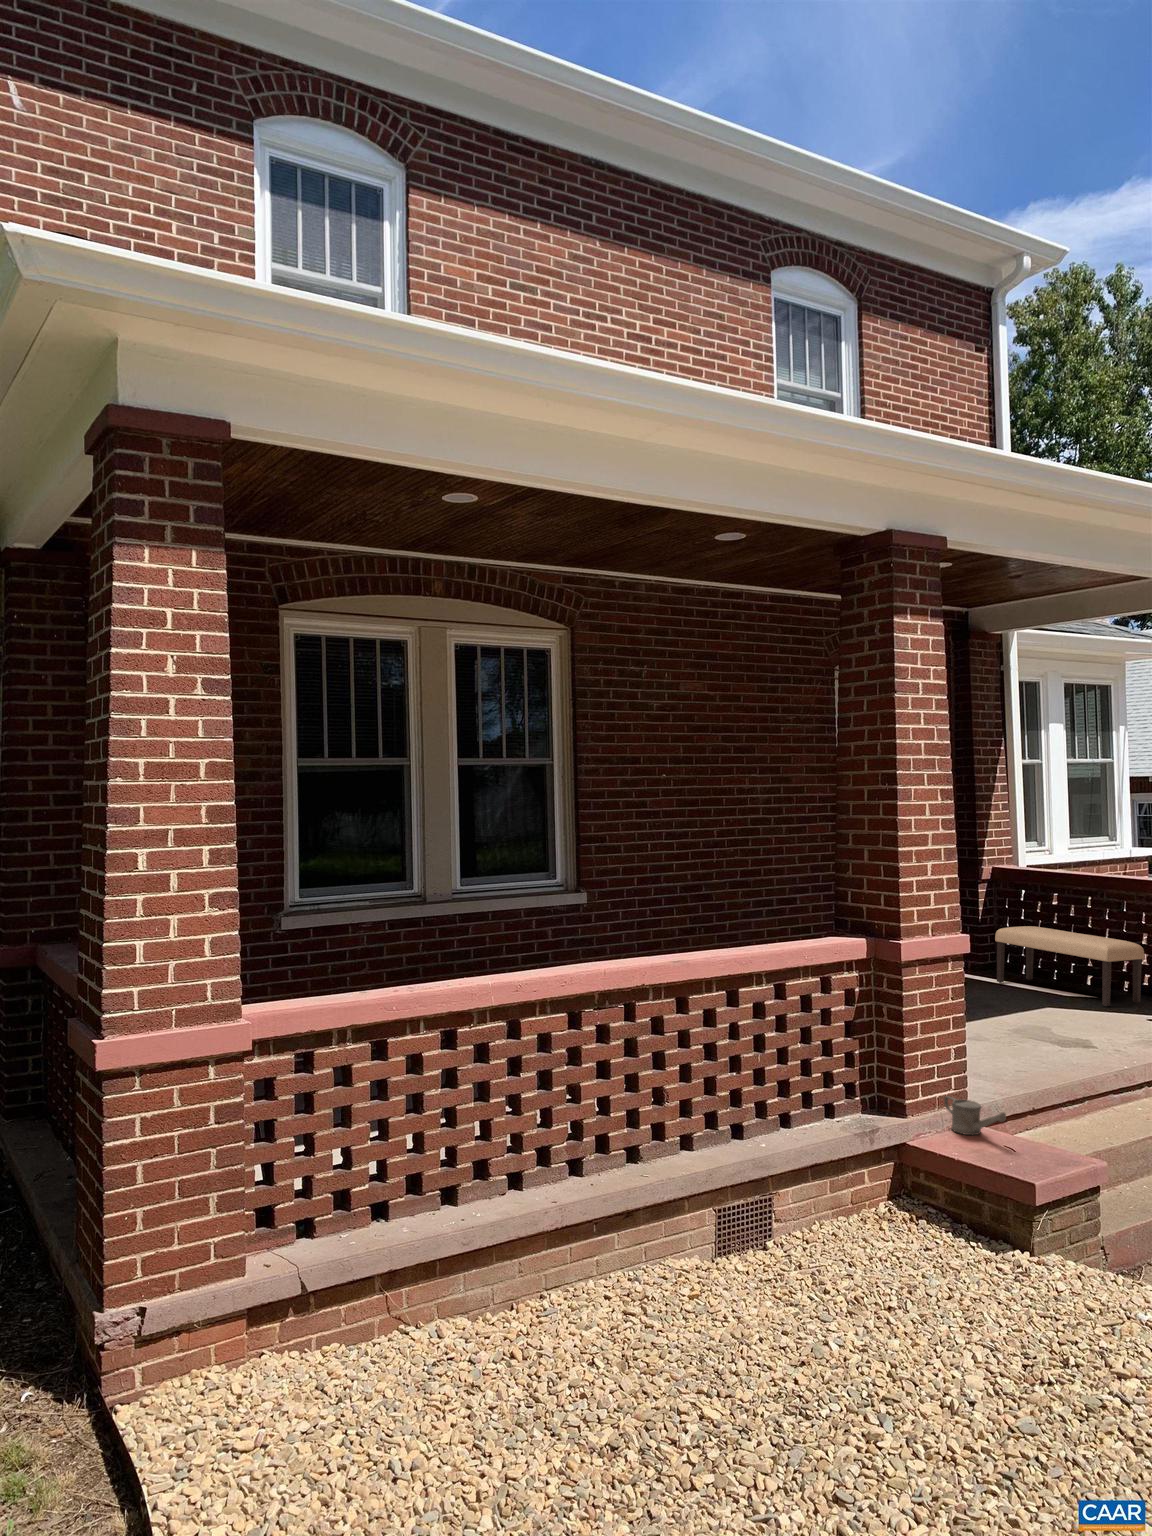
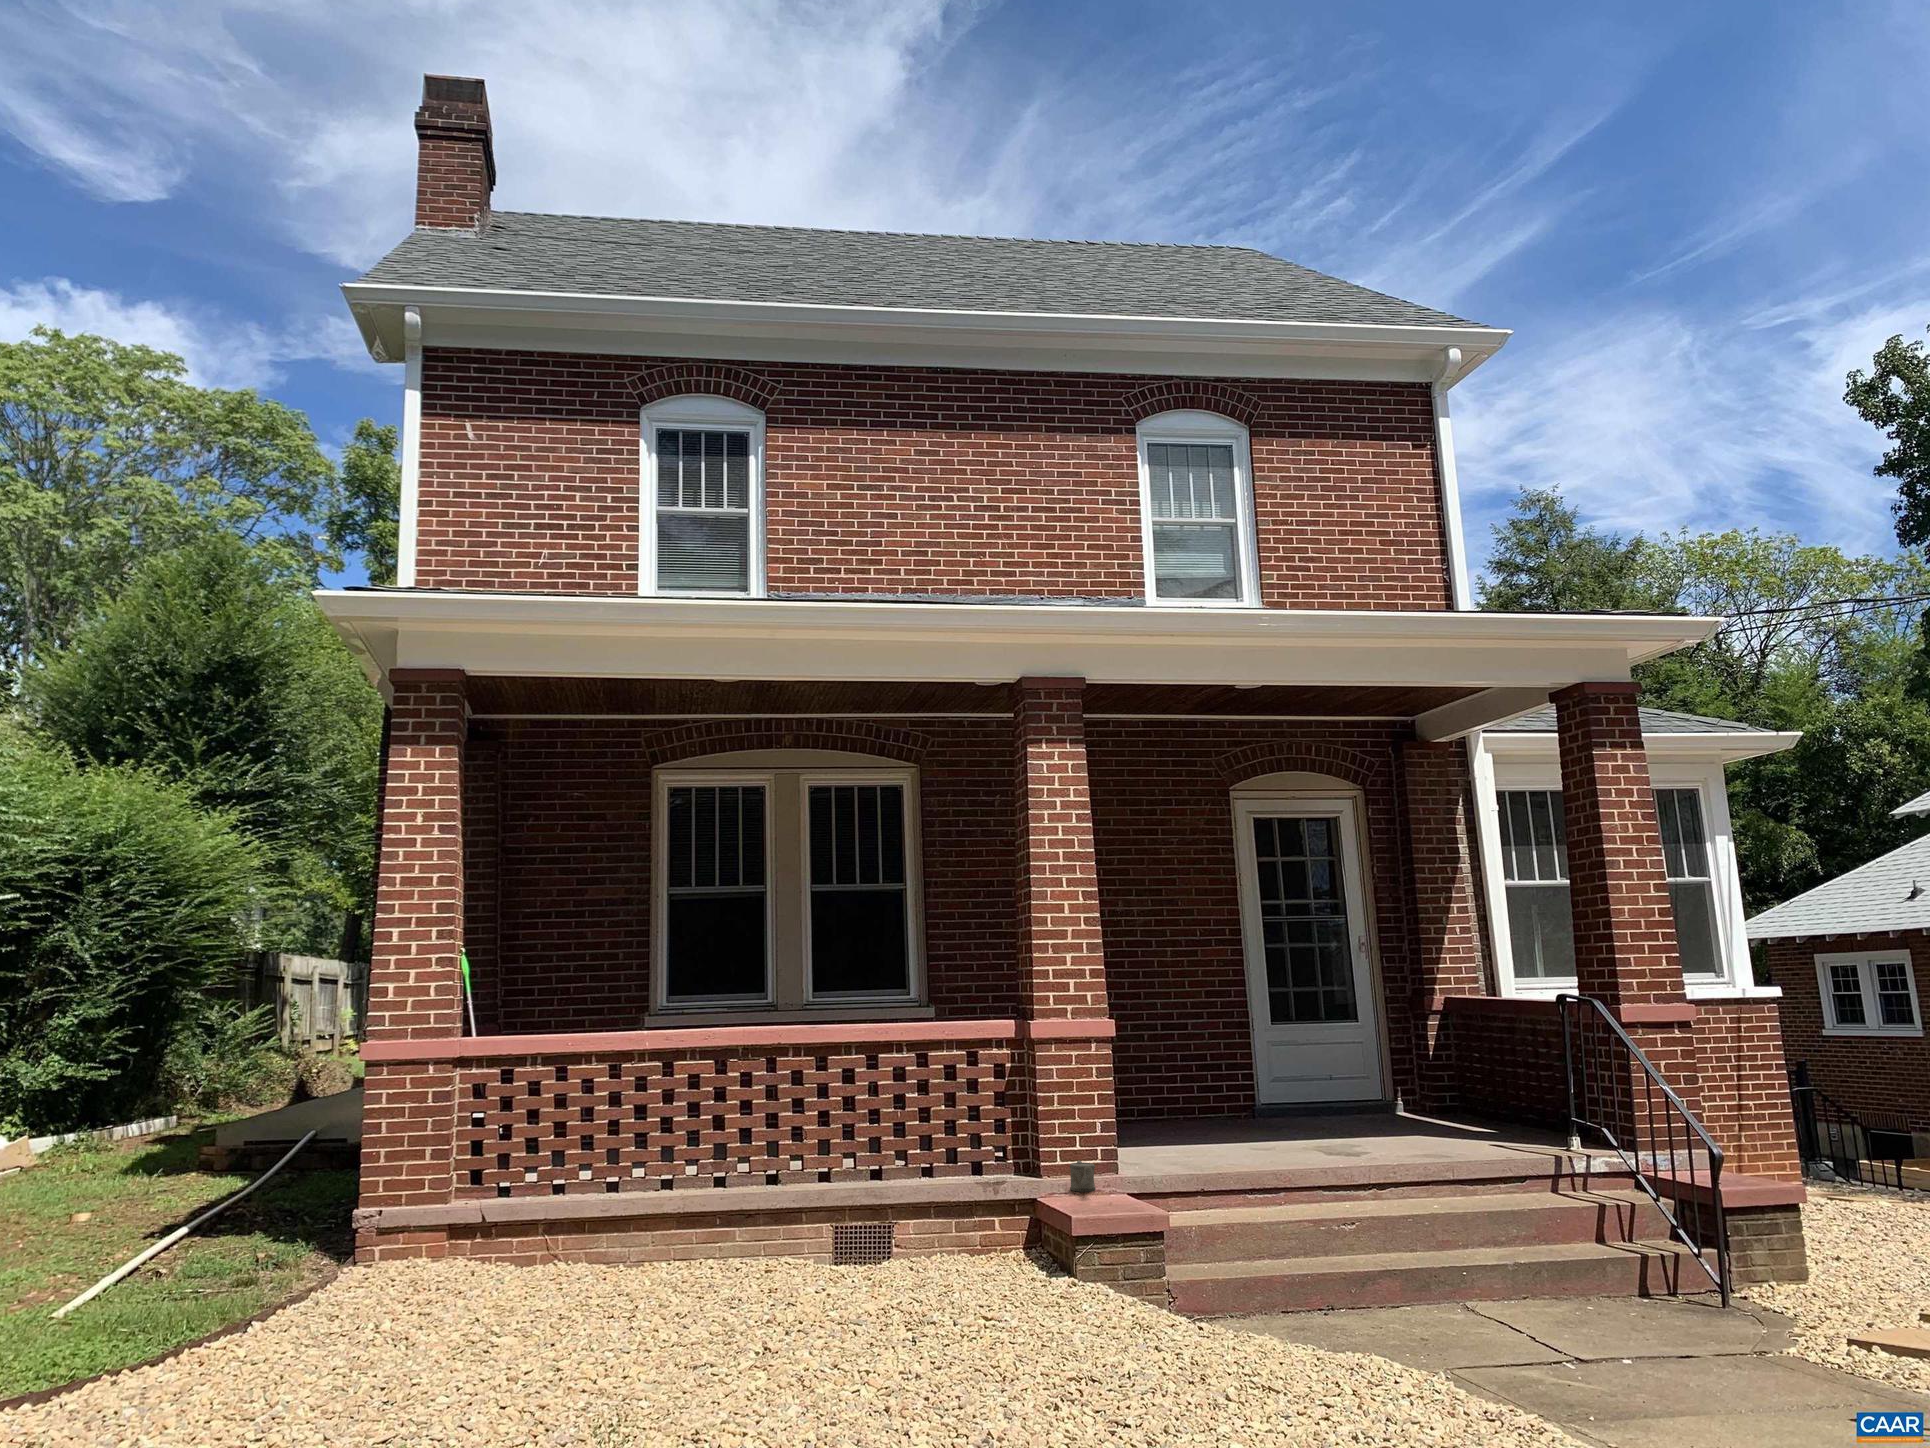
bench: present [995,926,1144,1007] -> none [1431,1050,1558,1134]

